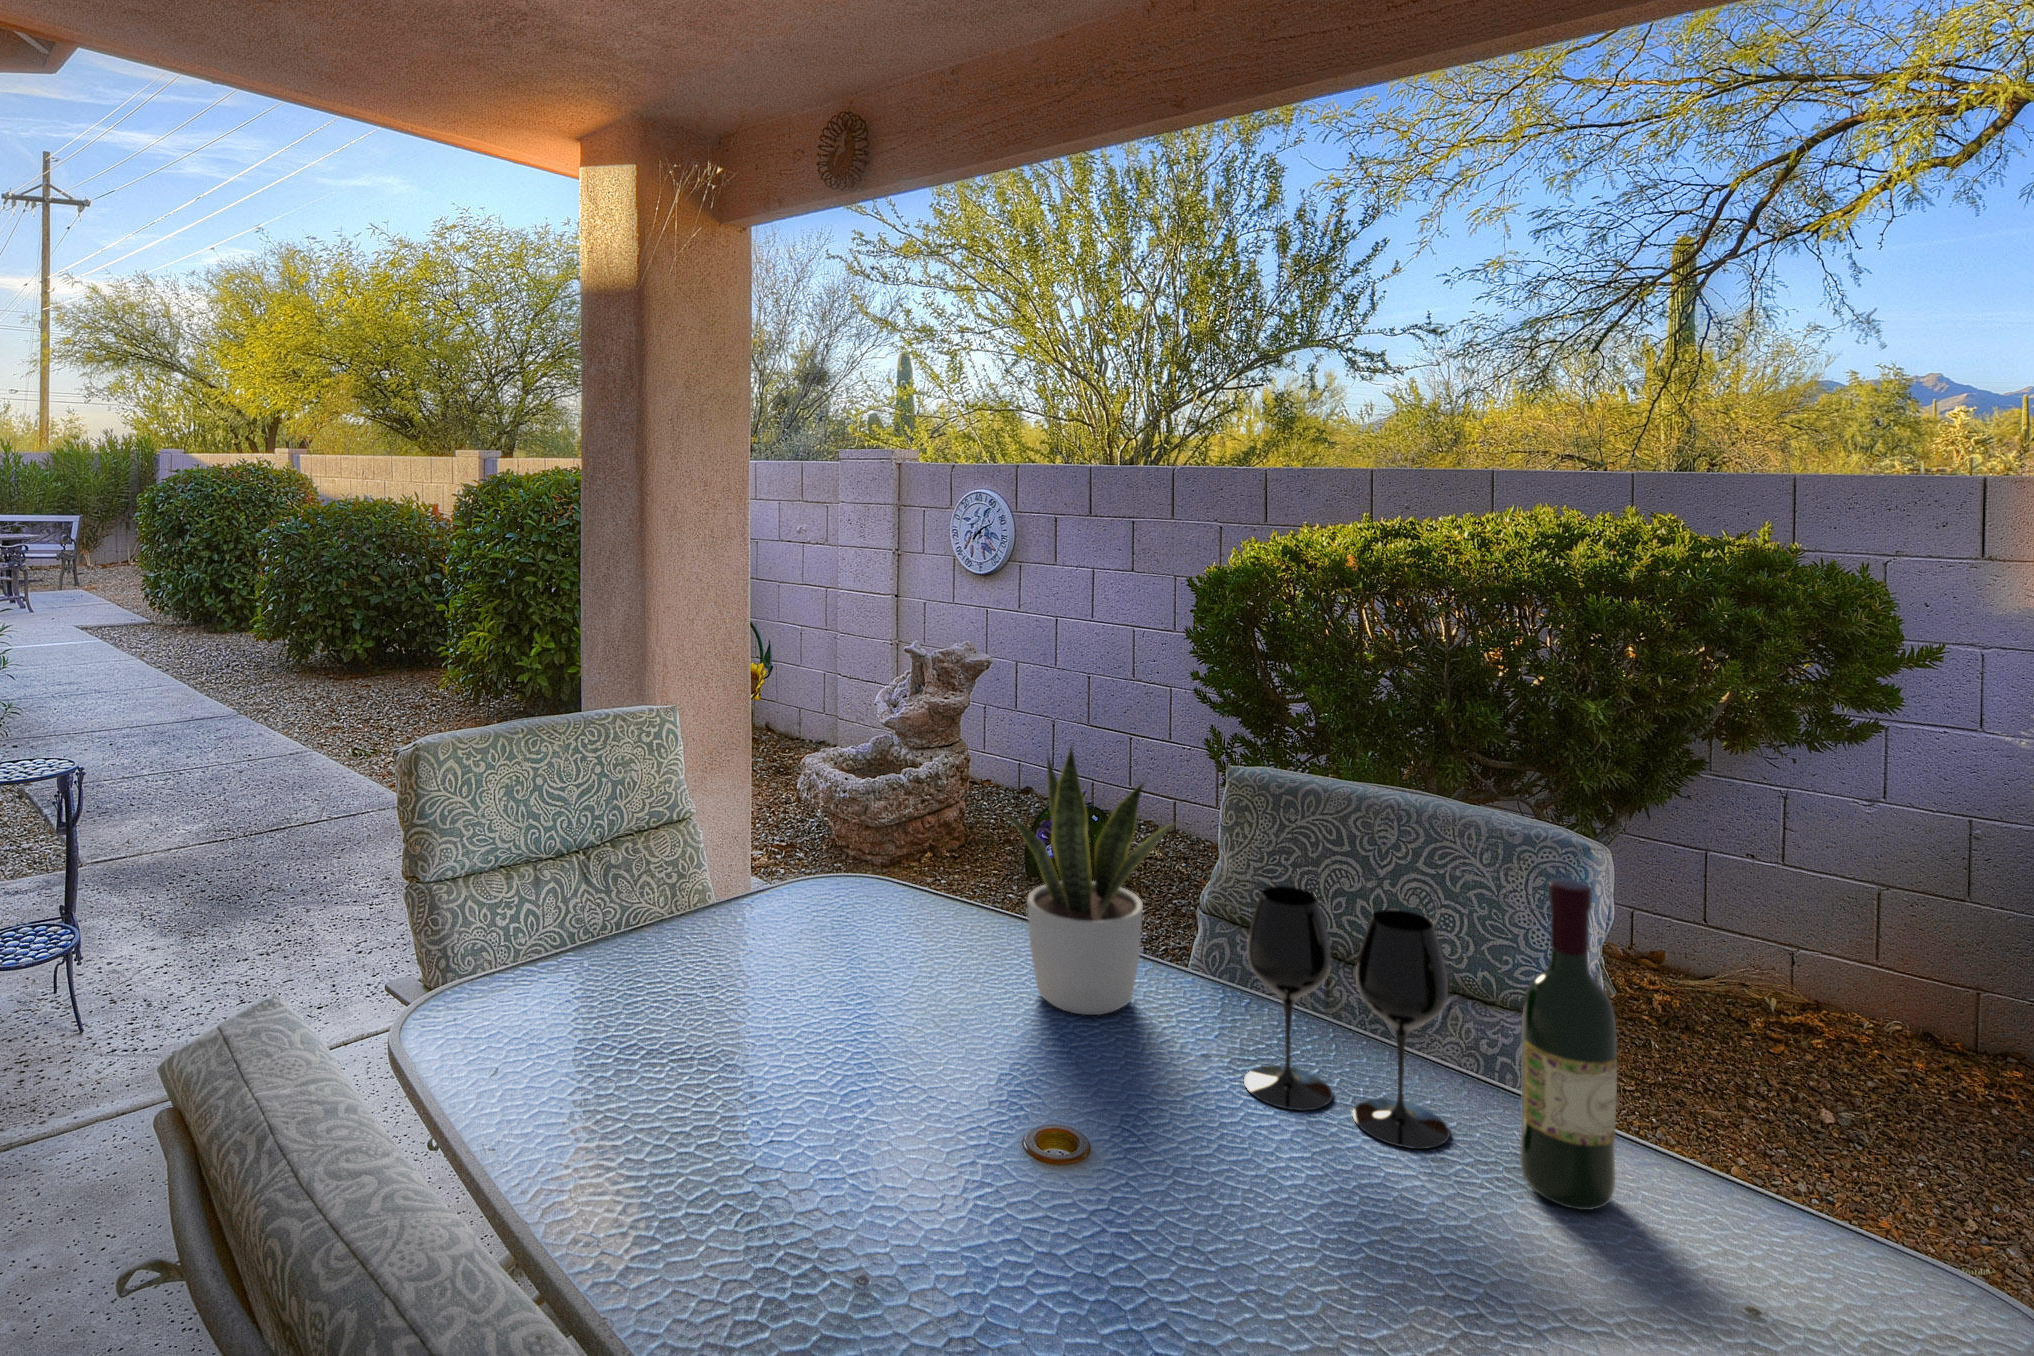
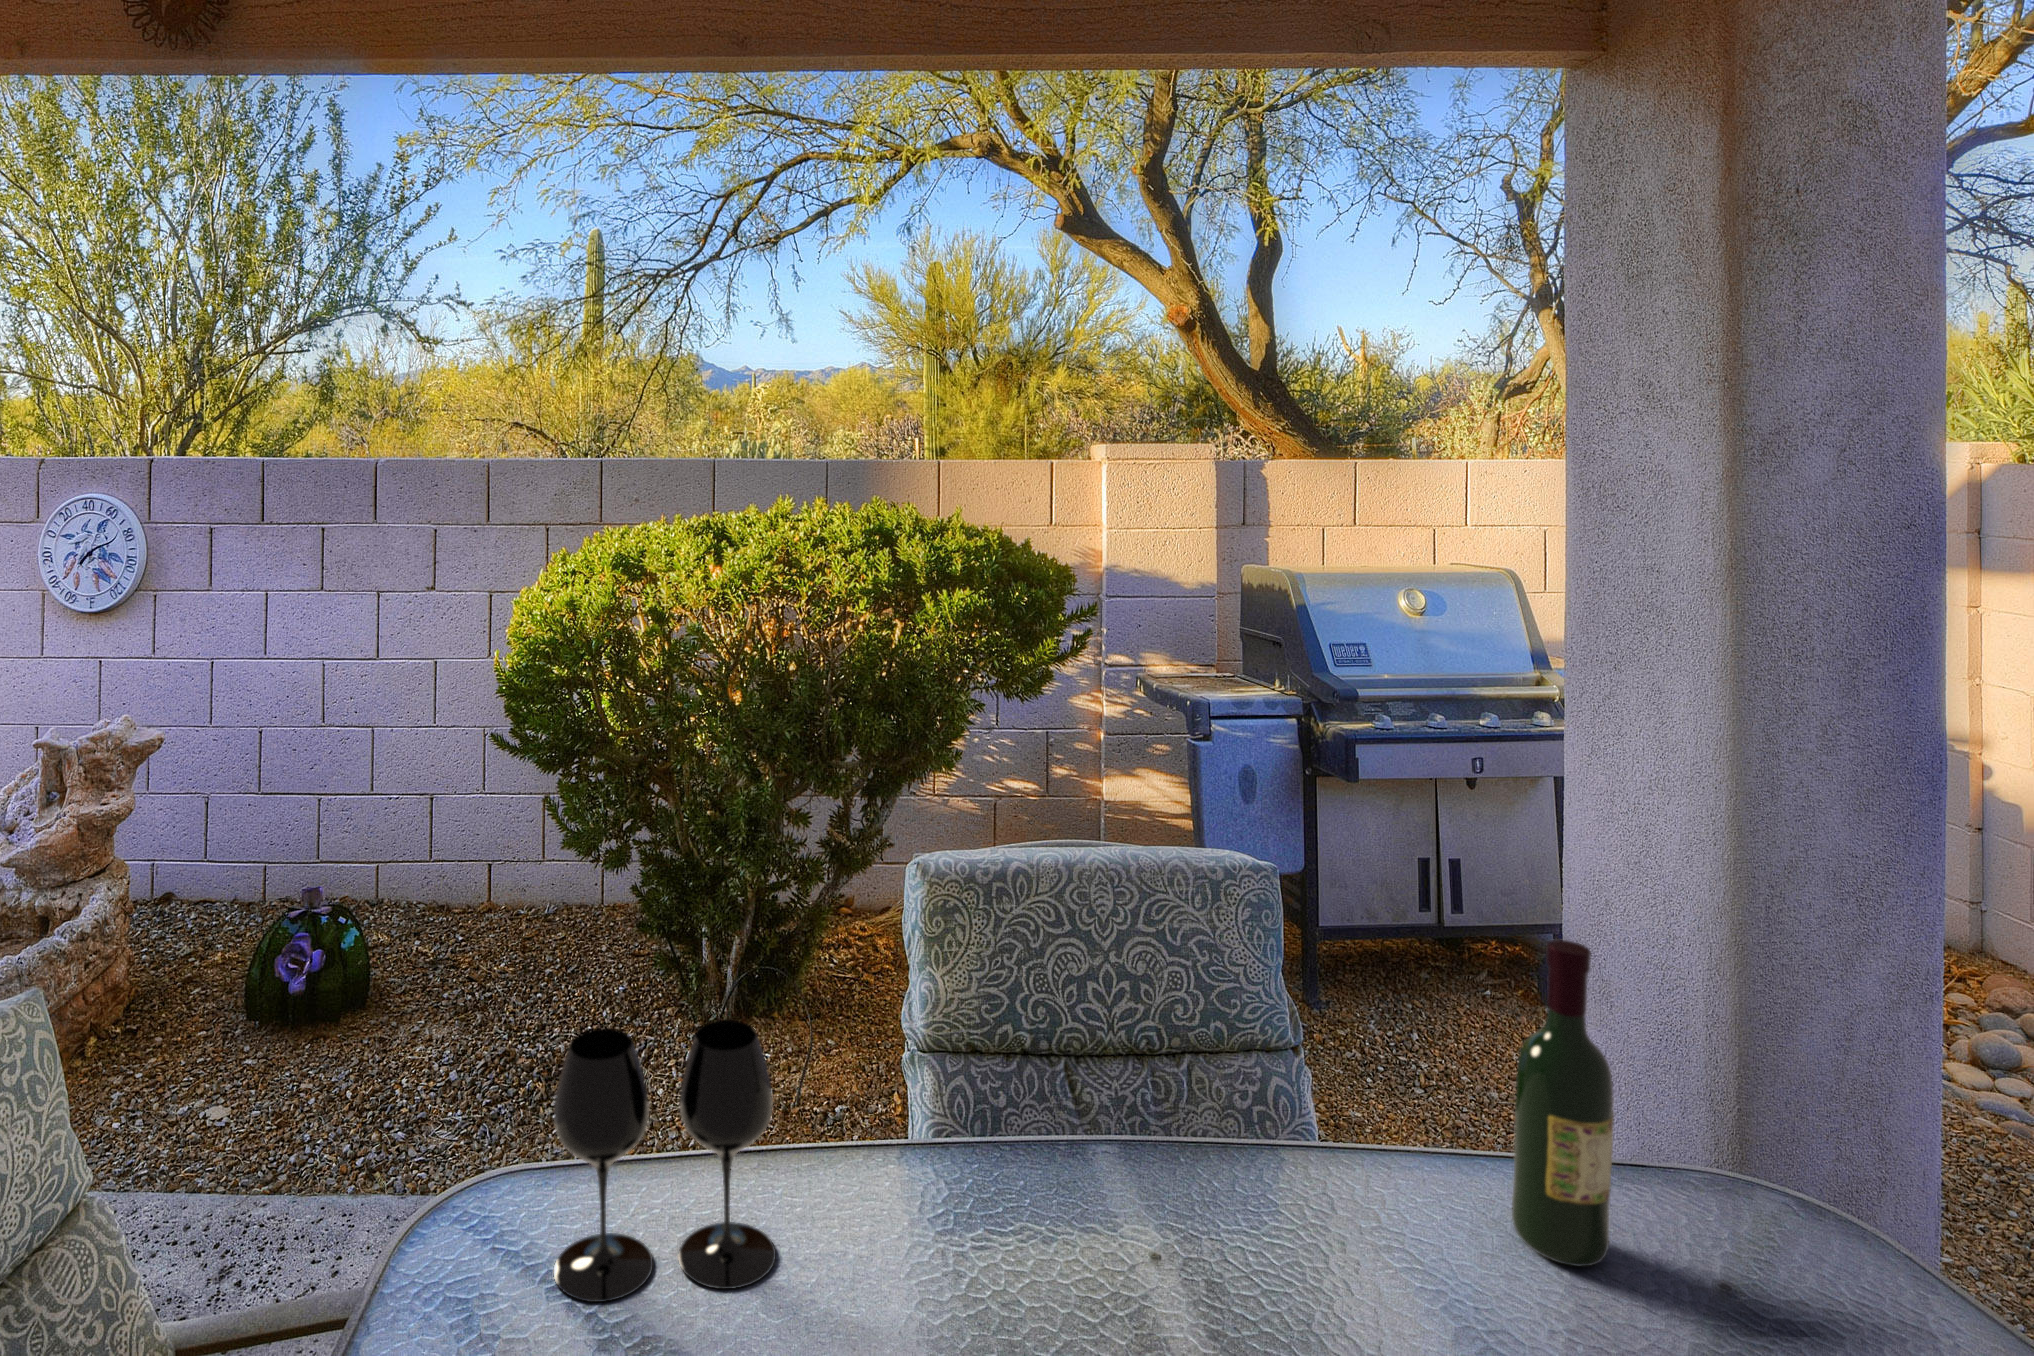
potted plant: present [1005,743,1178,1015] -> none [851,898,1096,1273]
wine glass: present [1244,886,1450,1149] -> present [554,1020,776,1302]

